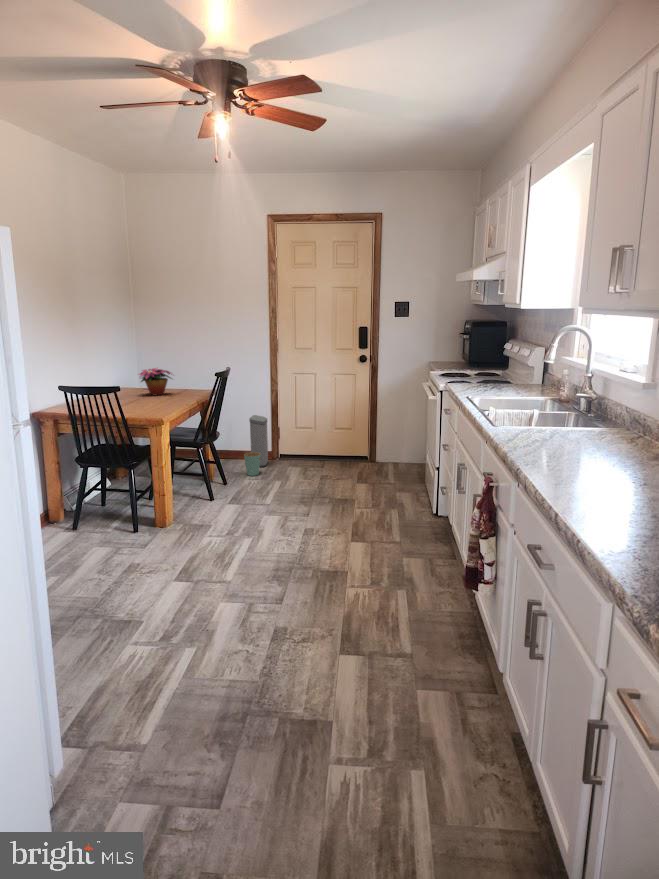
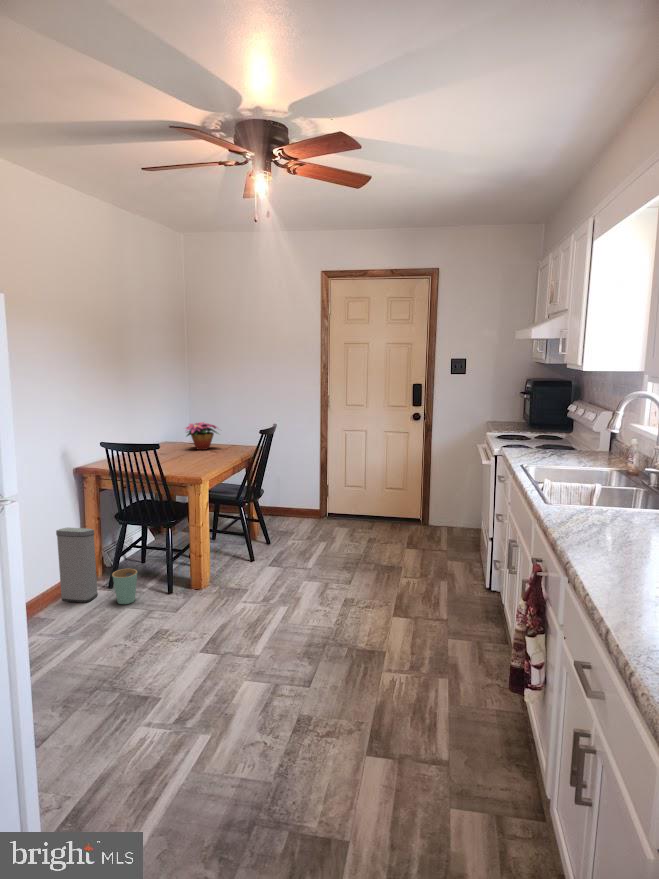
trash can: present [244,415,268,476] -> present [56,528,137,604]

